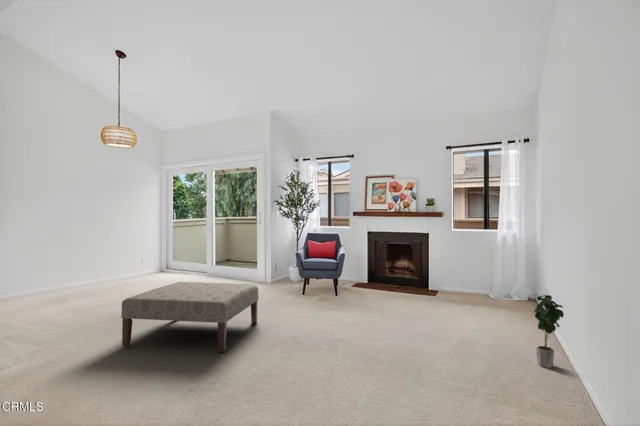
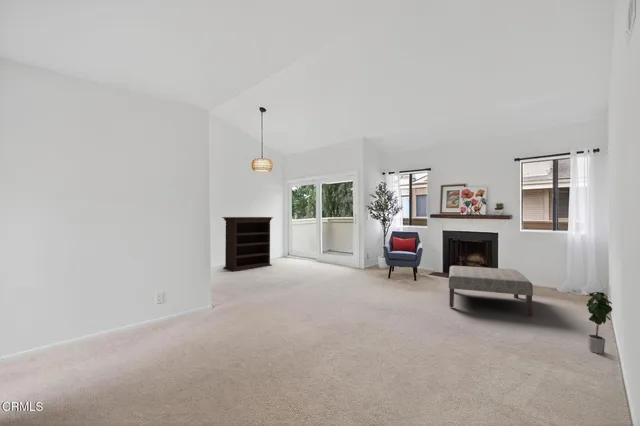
bookshelf: none [59,213,144,294] -> present [222,217,273,271]
ottoman: present [121,282,258,352] -> present [449,266,533,316]

